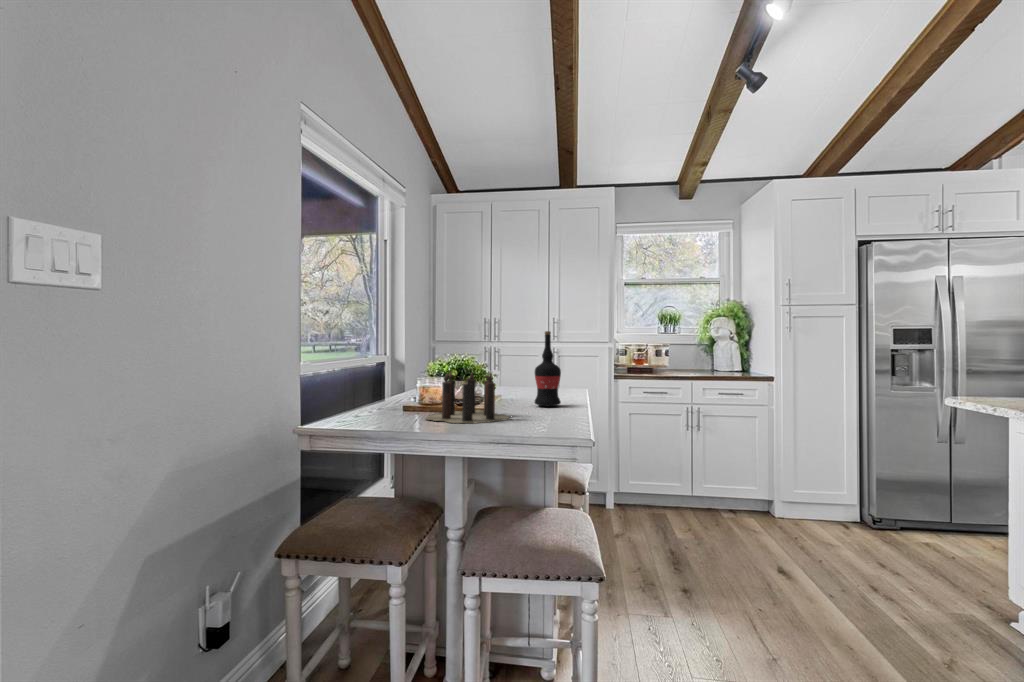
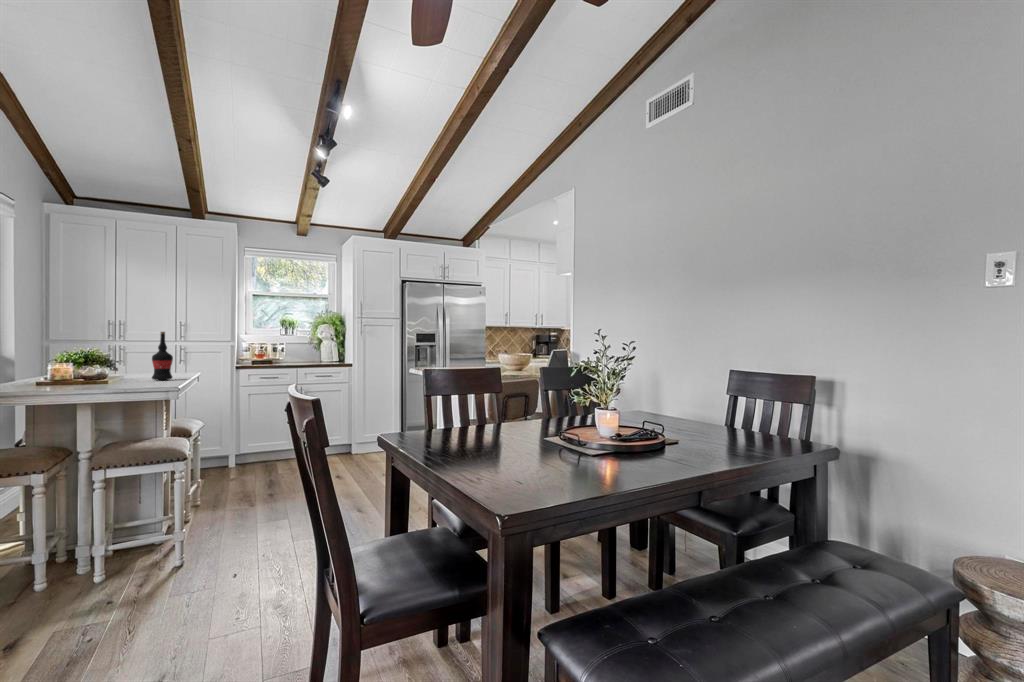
candle: present [427,372,510,424] -> none [58,357,144,387]

